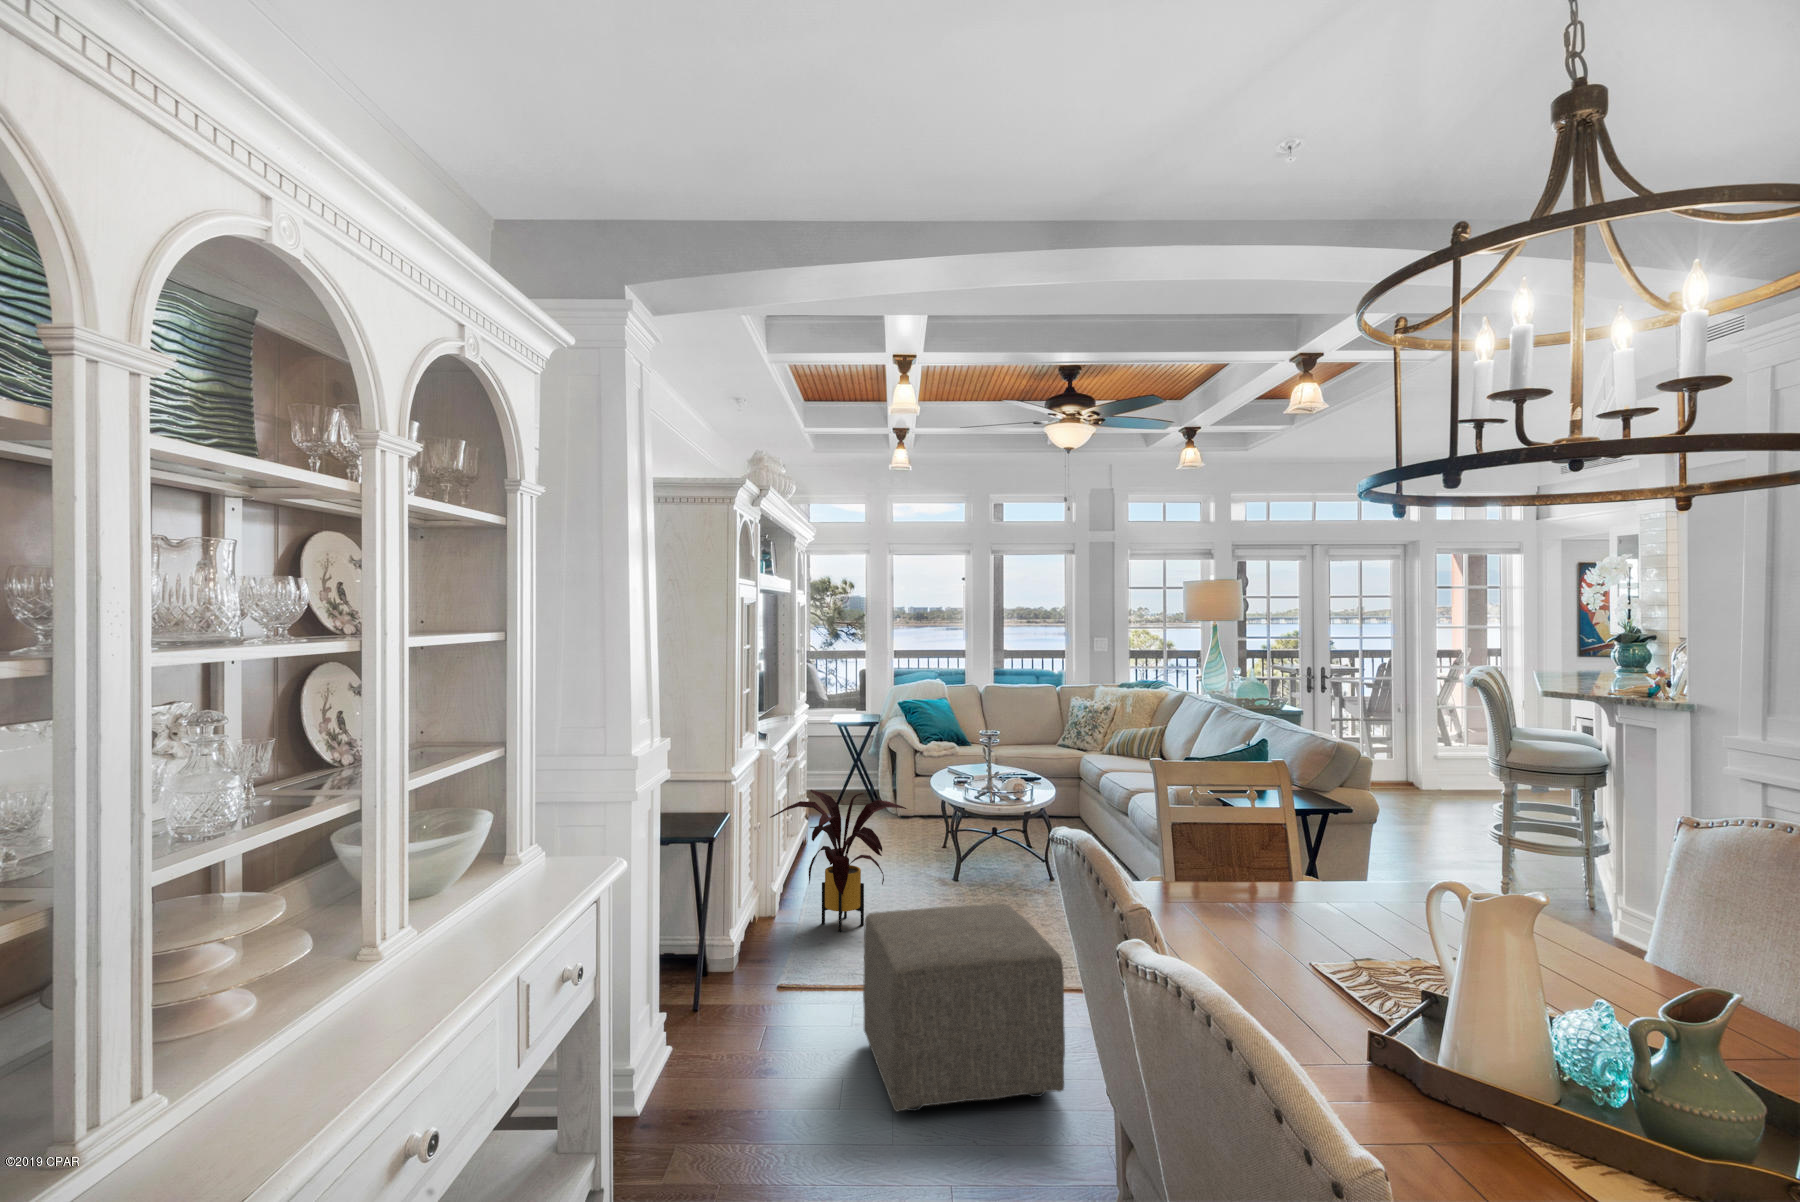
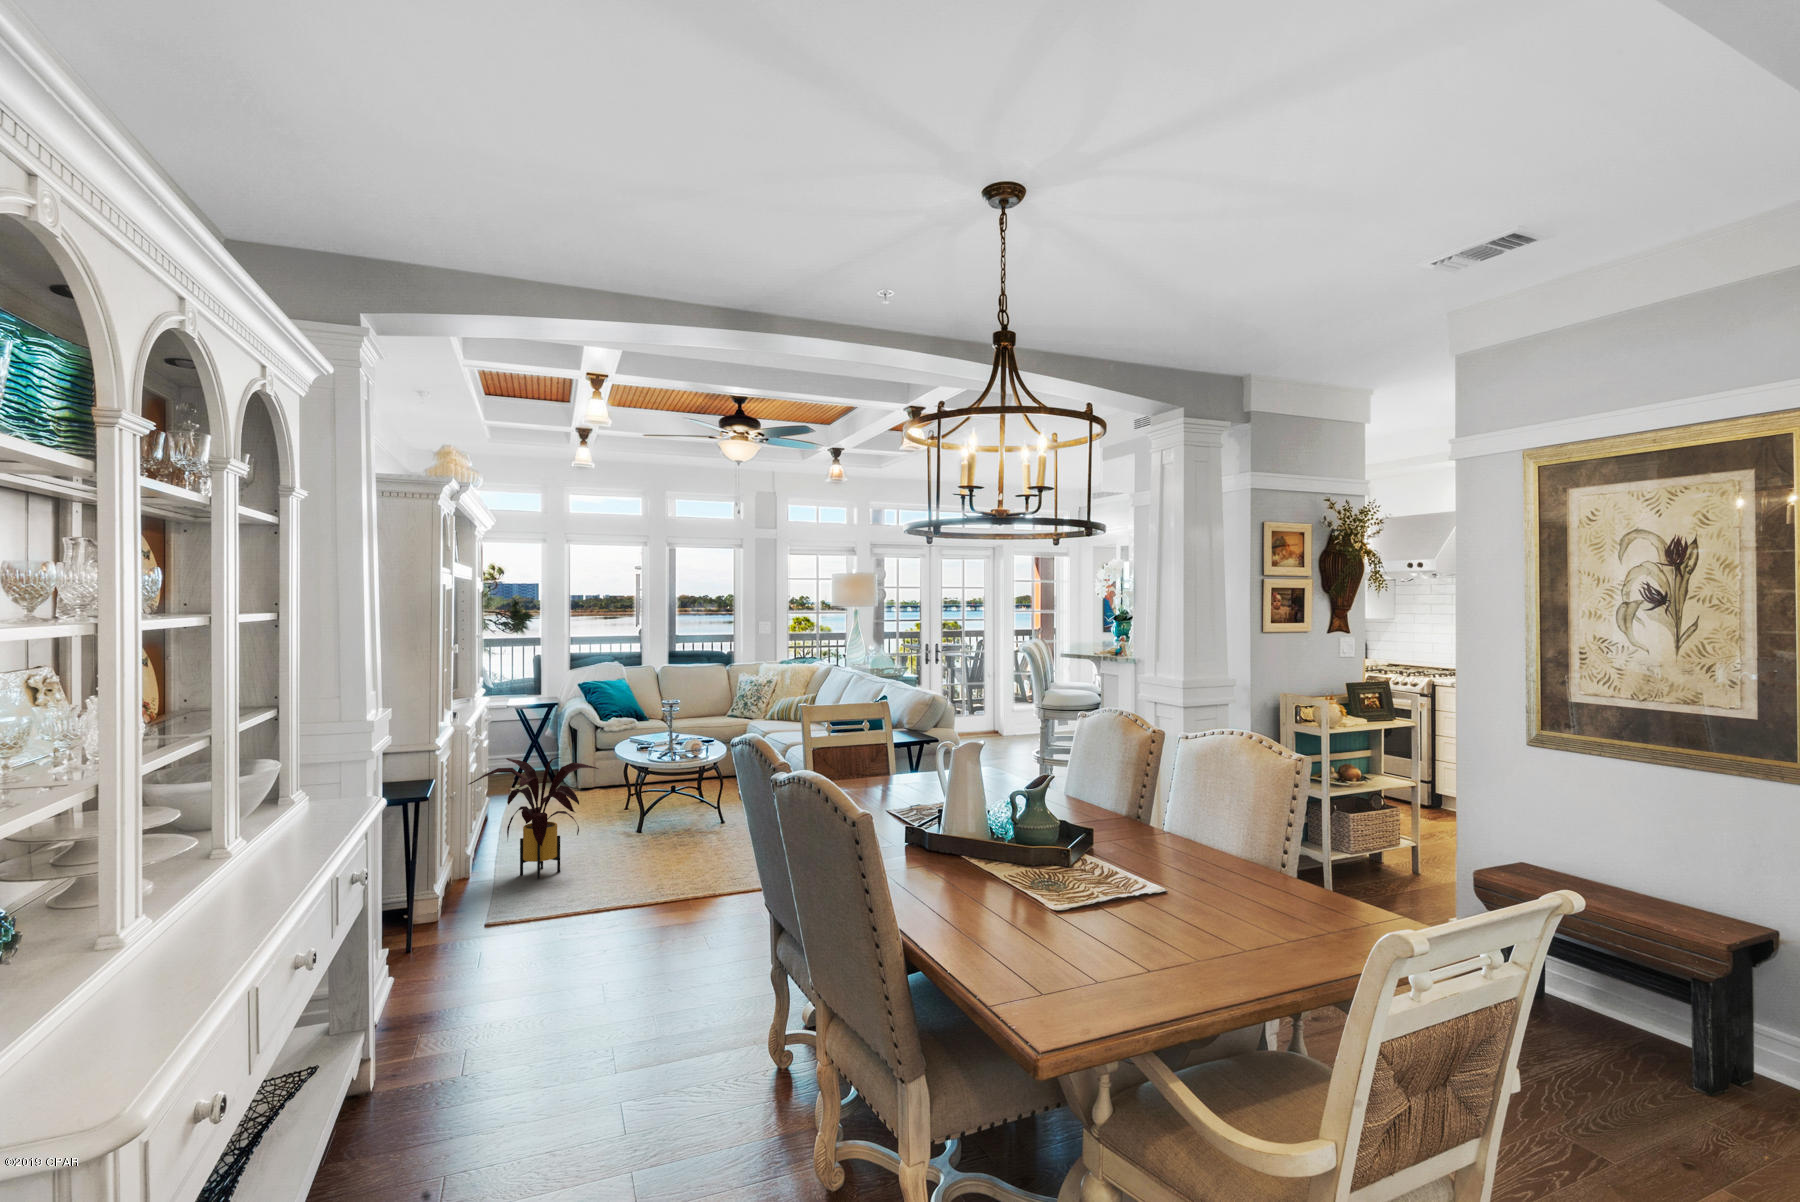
ottoman: present [863,904,1065,1112] -> none [575,828,742,985]

